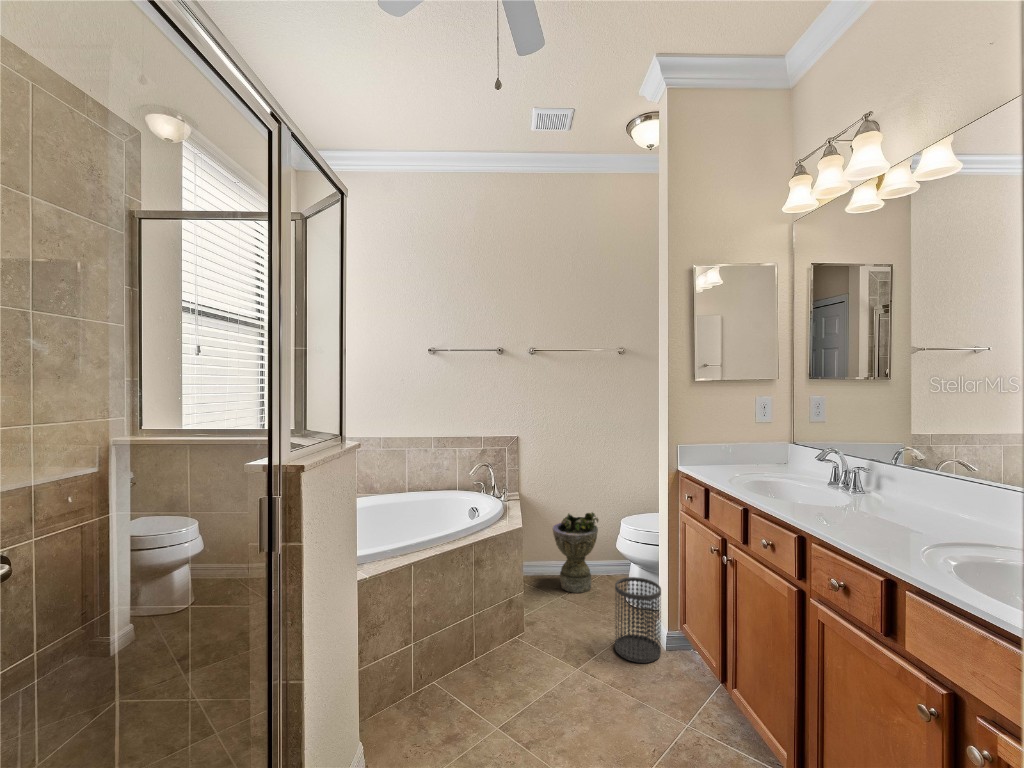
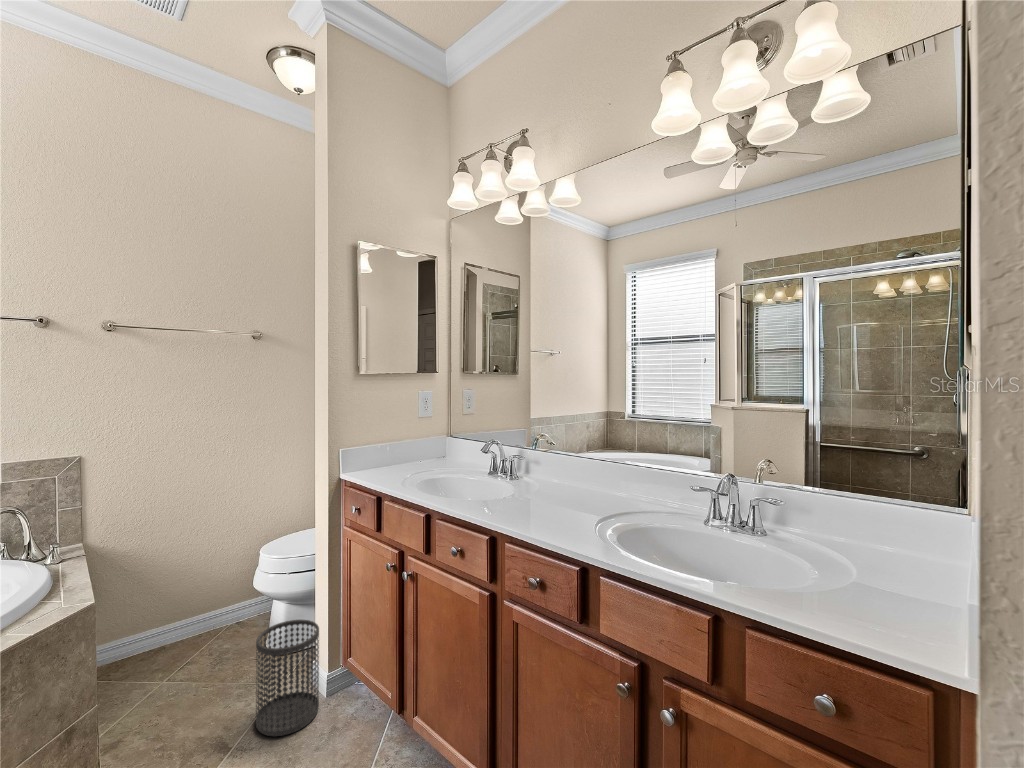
planter: present [553,512,599,593] -> none [149,548,226,667]

